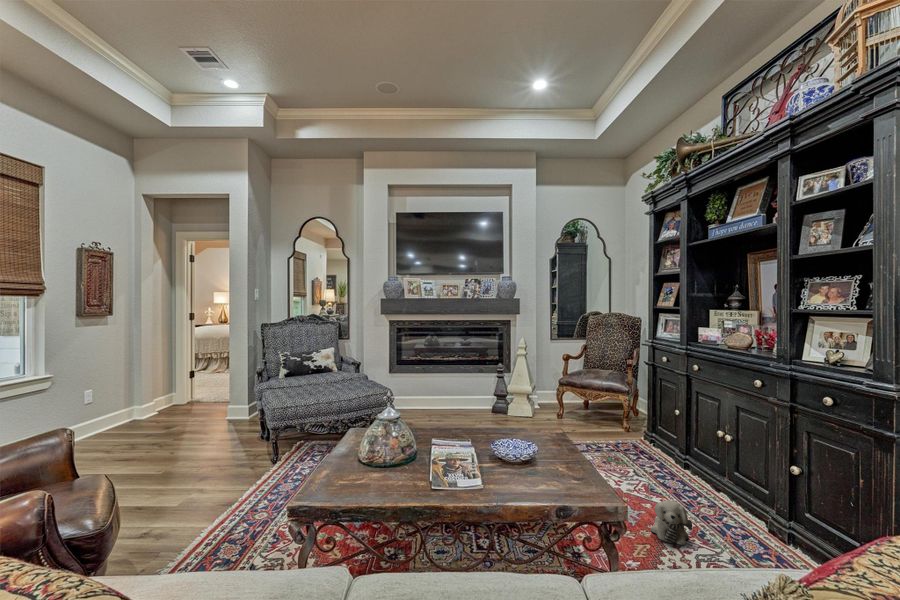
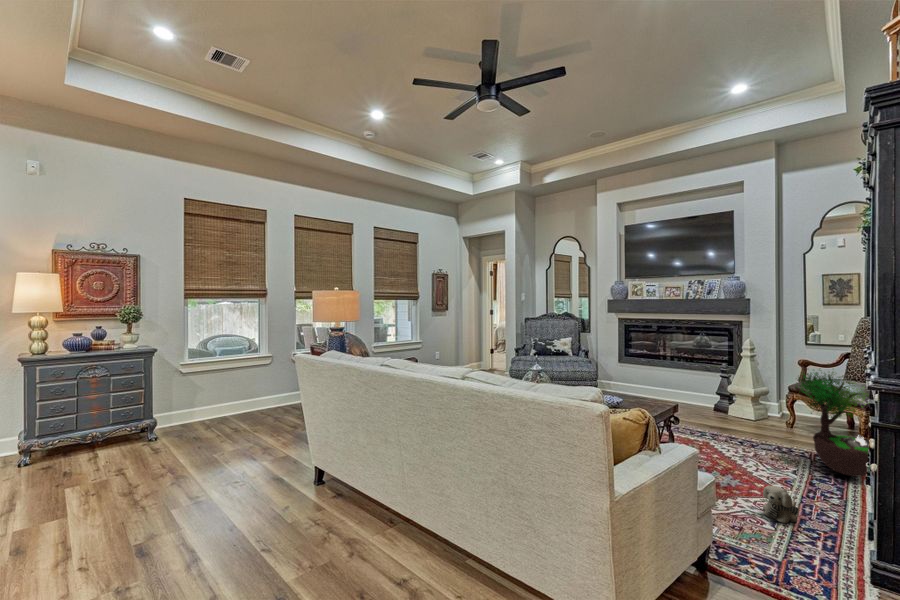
potted tree: none [599,351,672,461] -> present [796,372,869,476]

